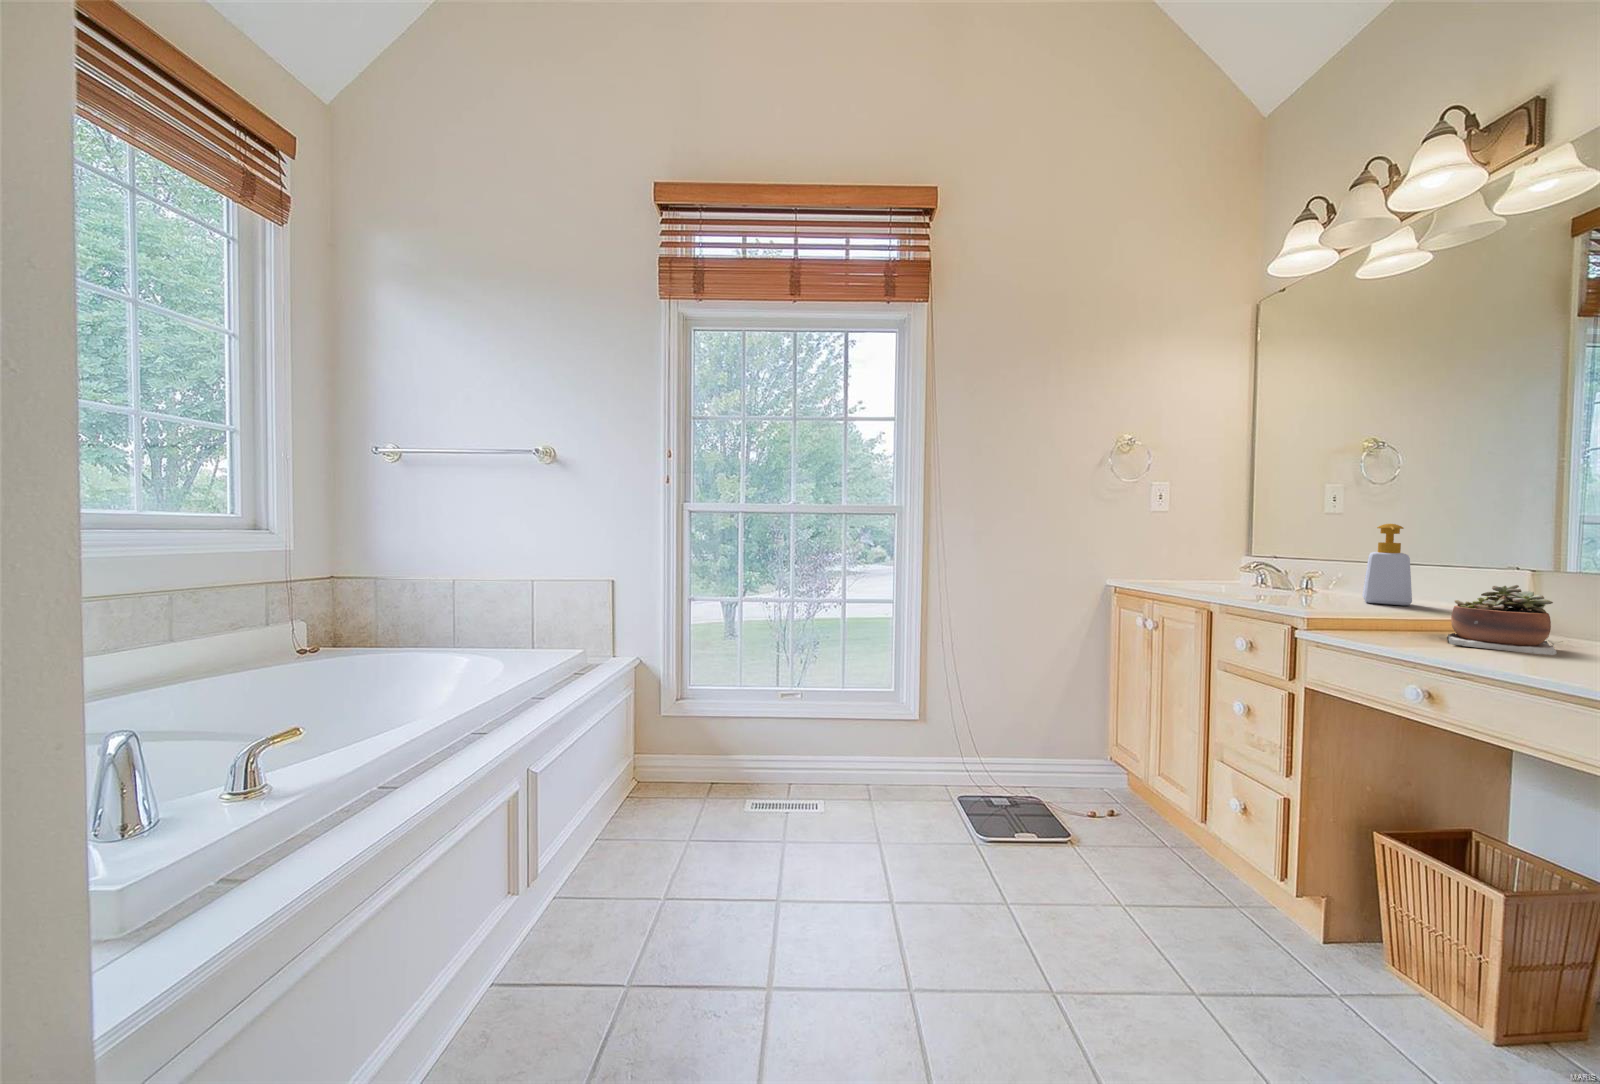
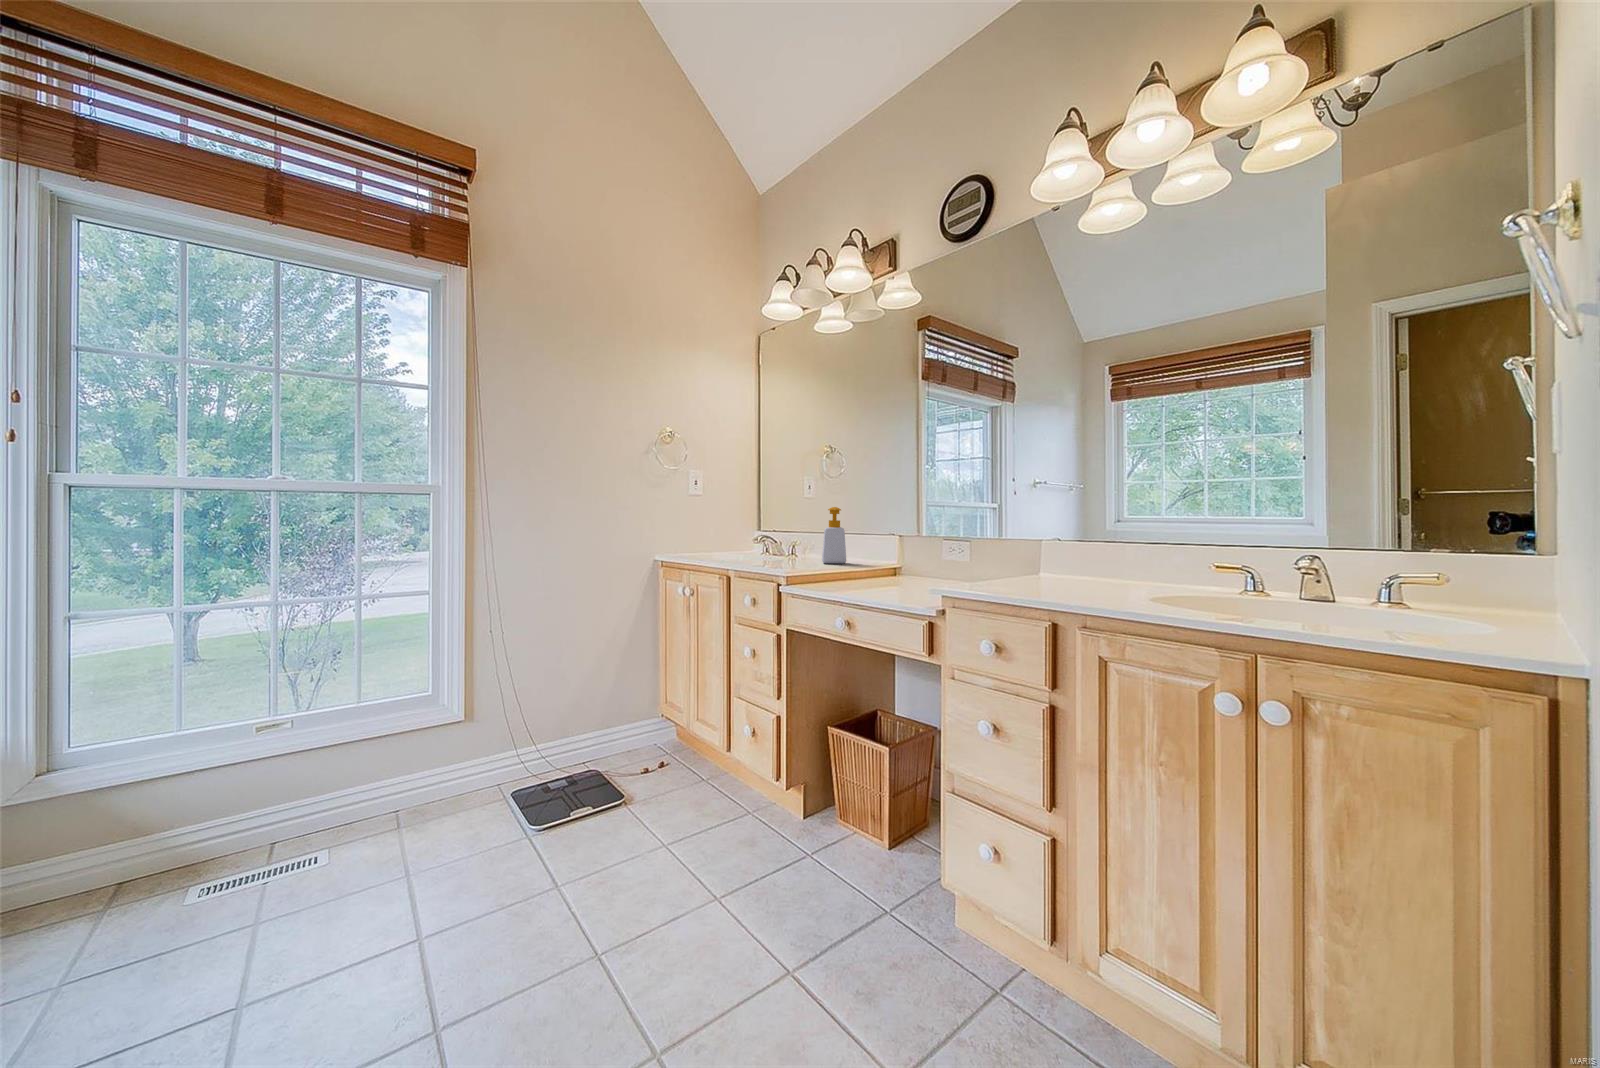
succulent plant: present [1447,585,1557,655] -> none [859,543,906,586]

